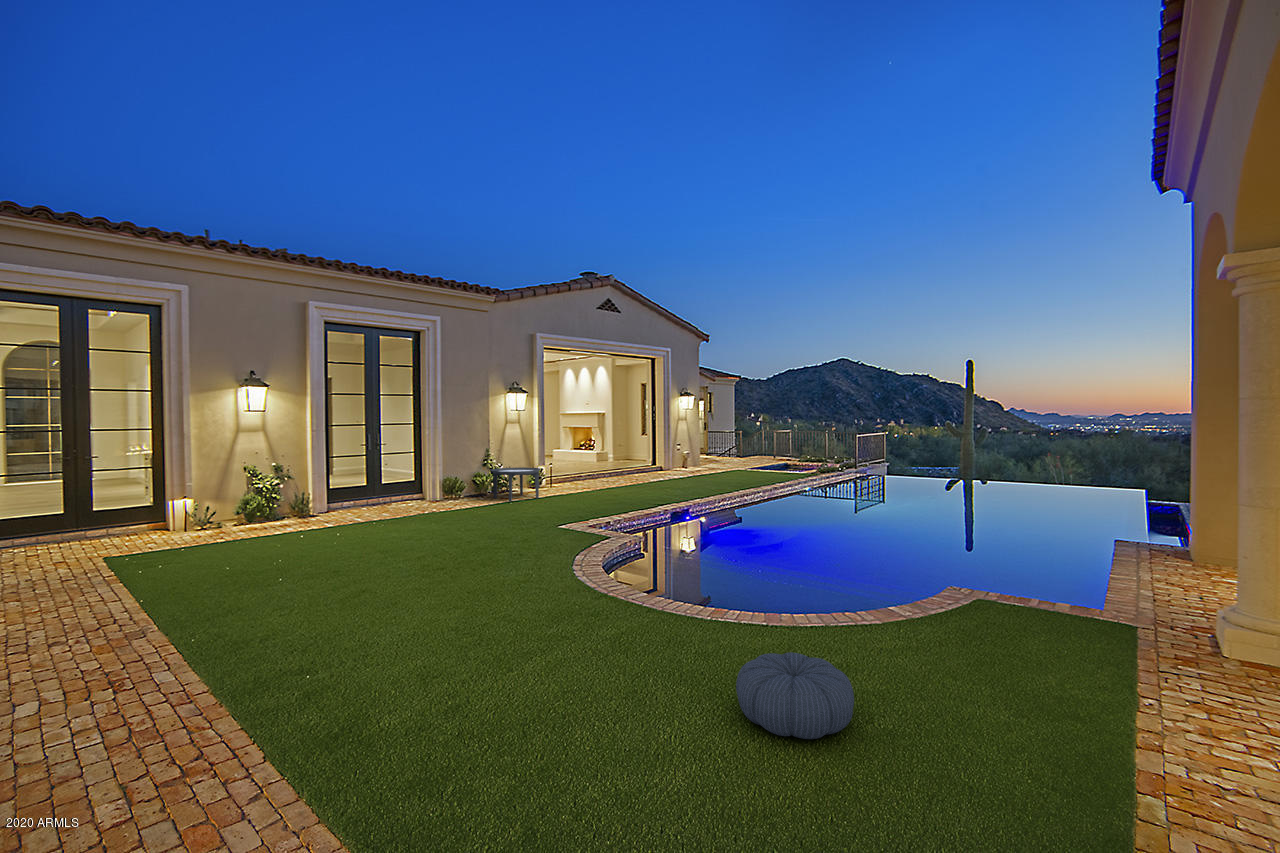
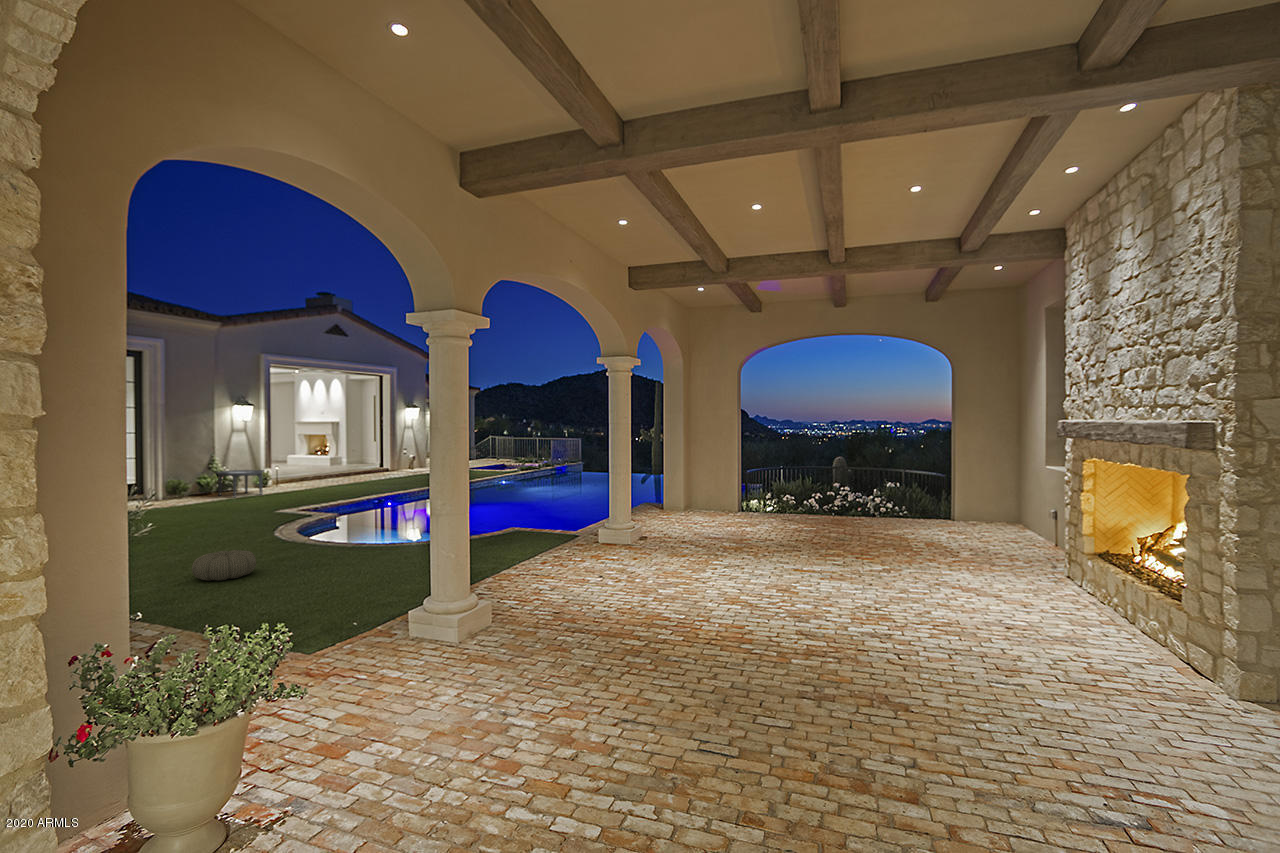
pouf: present [736,652,854,739] -> present [192,550,256,581]

